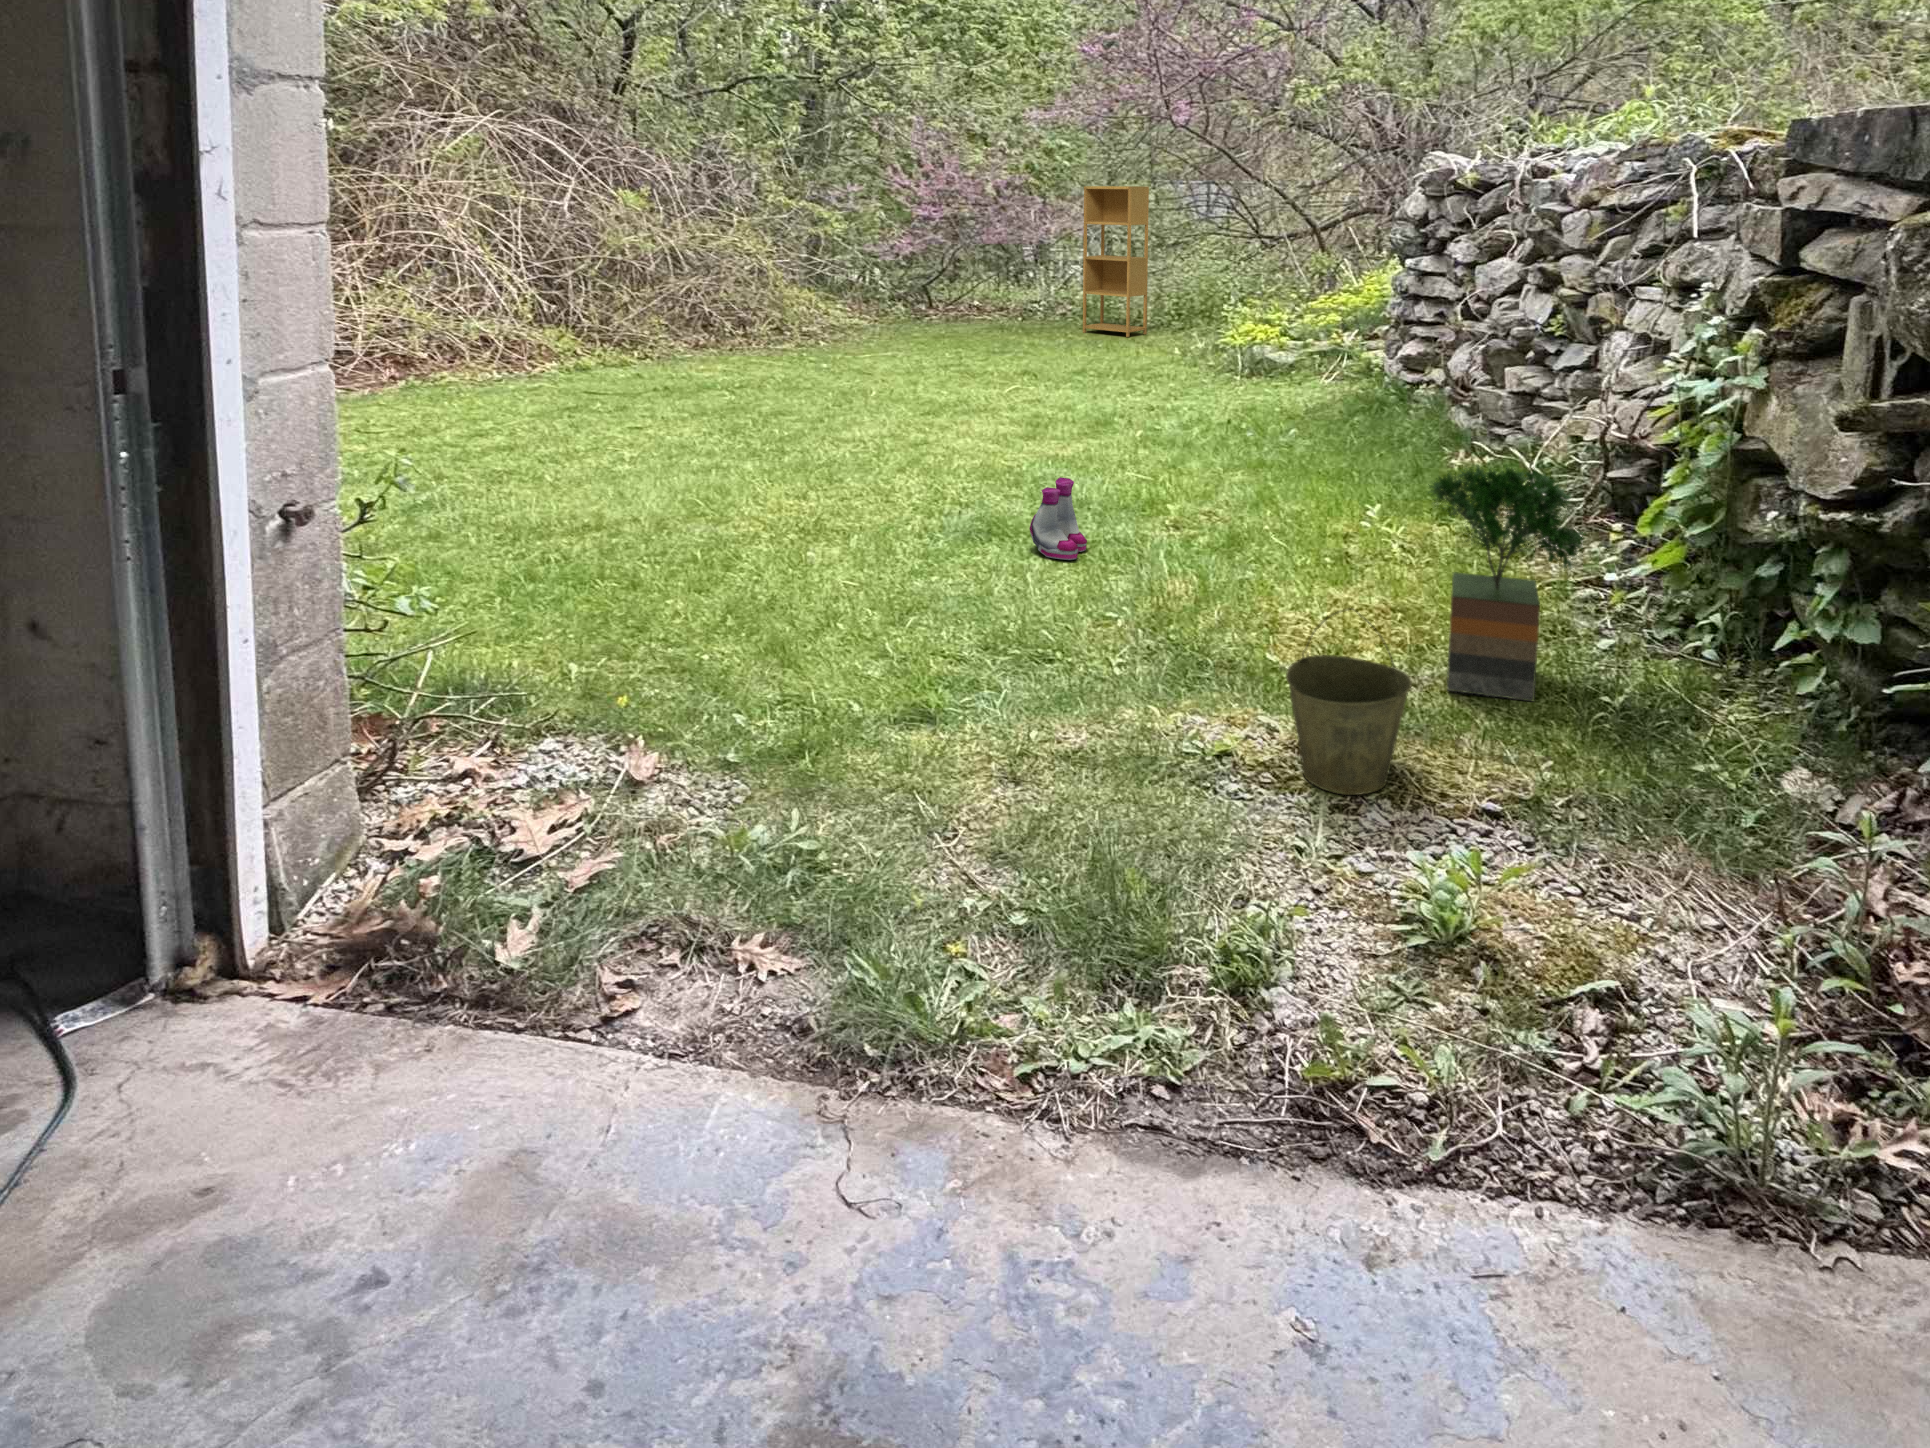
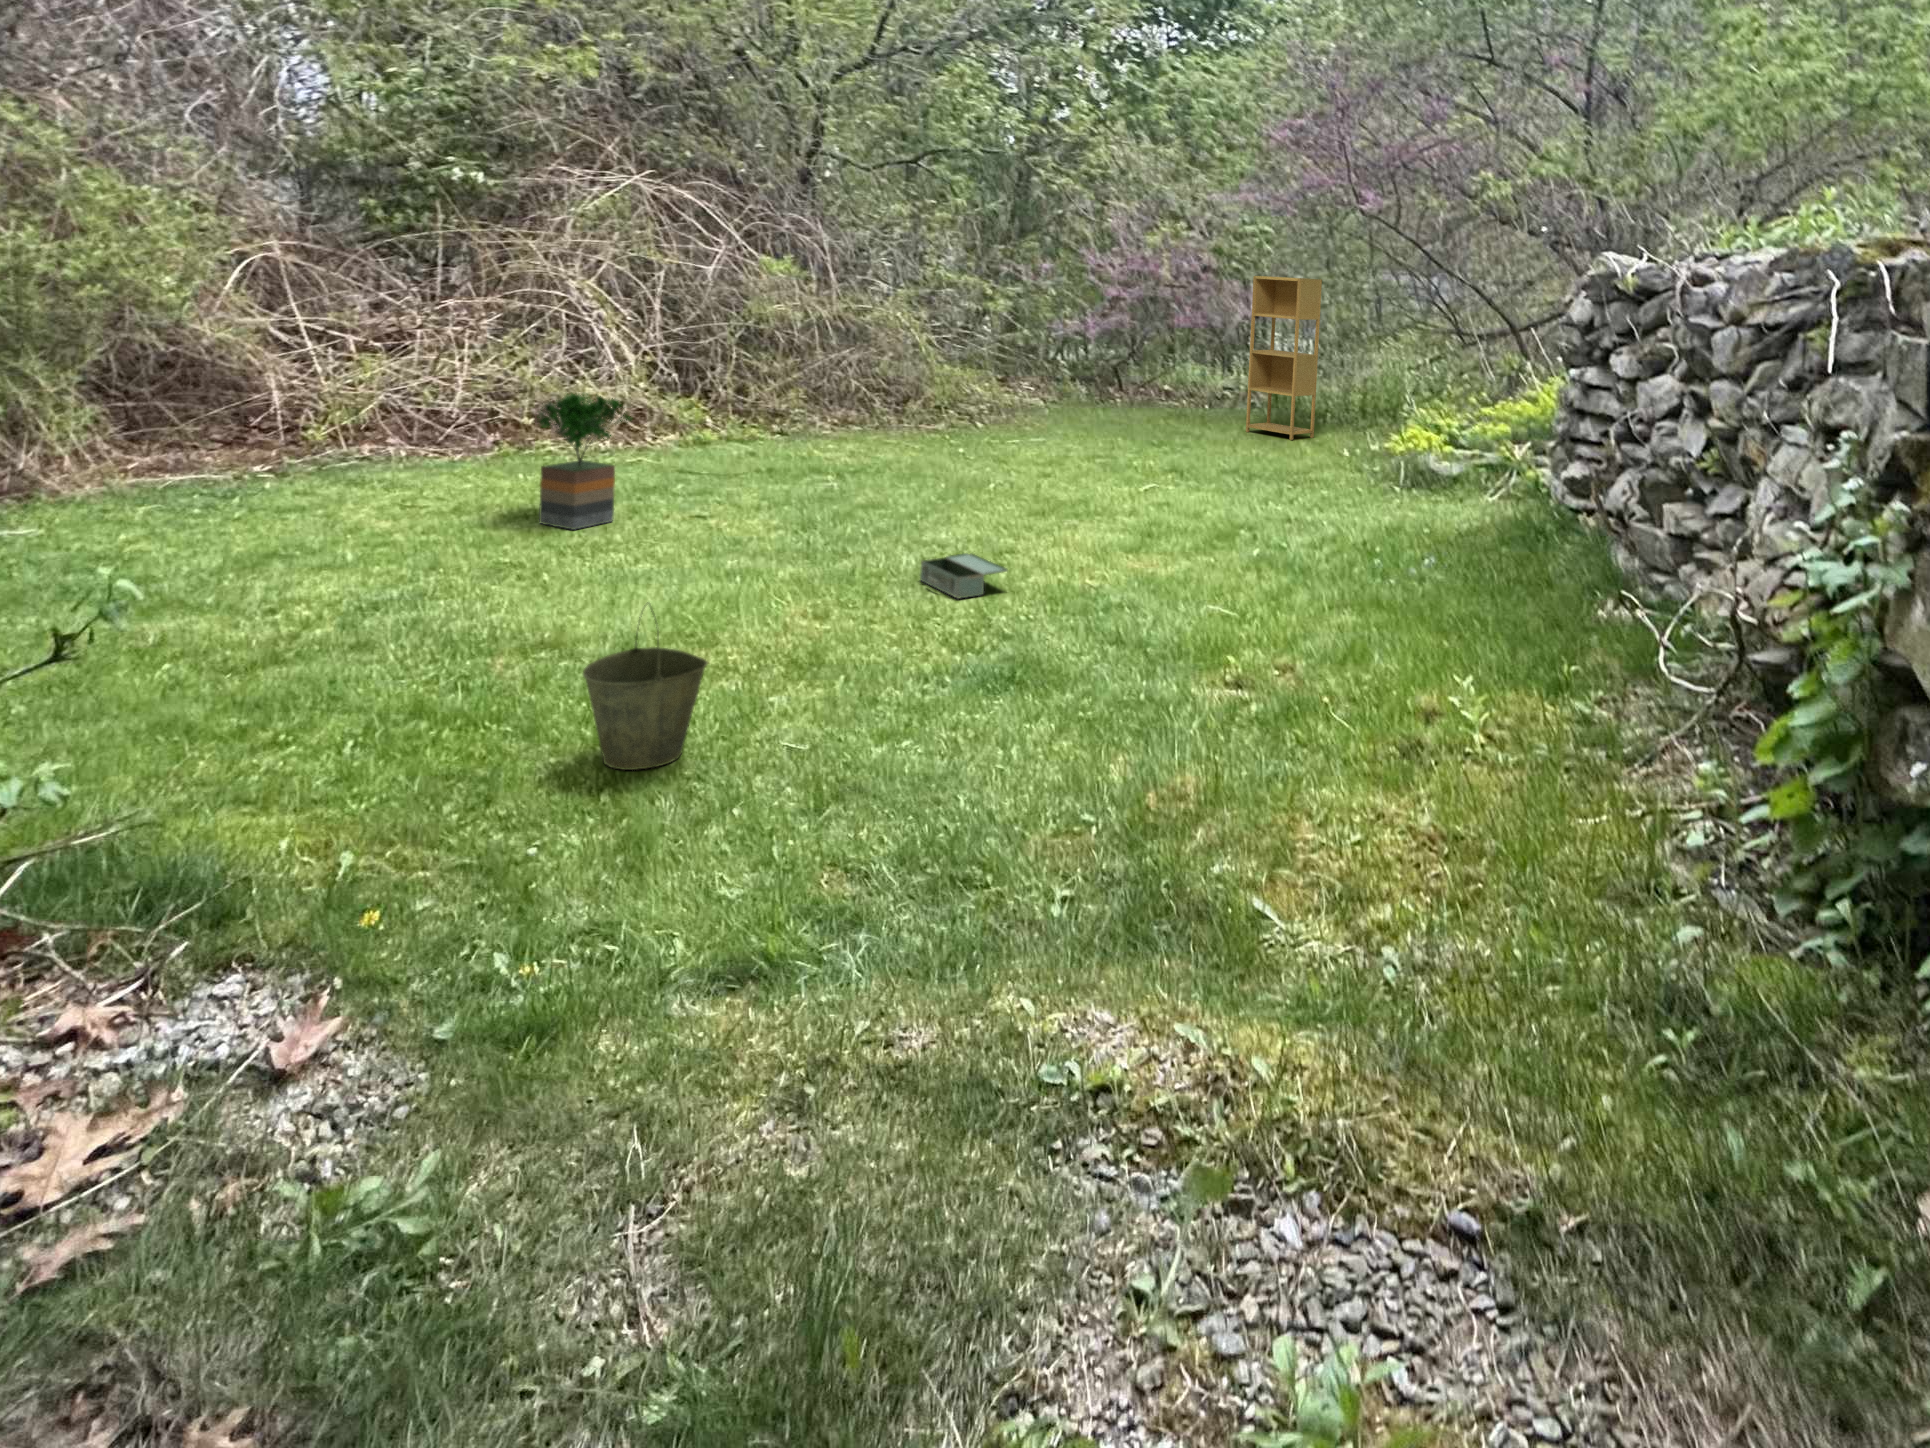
toolbox: none [877,442,957,479] -> present [920,553,1007,599]
potted tree: present [1428,465,1585,701] -> present [538,394,630,530]
boots: present [1029,477,1087,560] -> none [1031,616,1099,723]
bucket: present [1286,611,1412,795] -> present [583,603,708,770]

